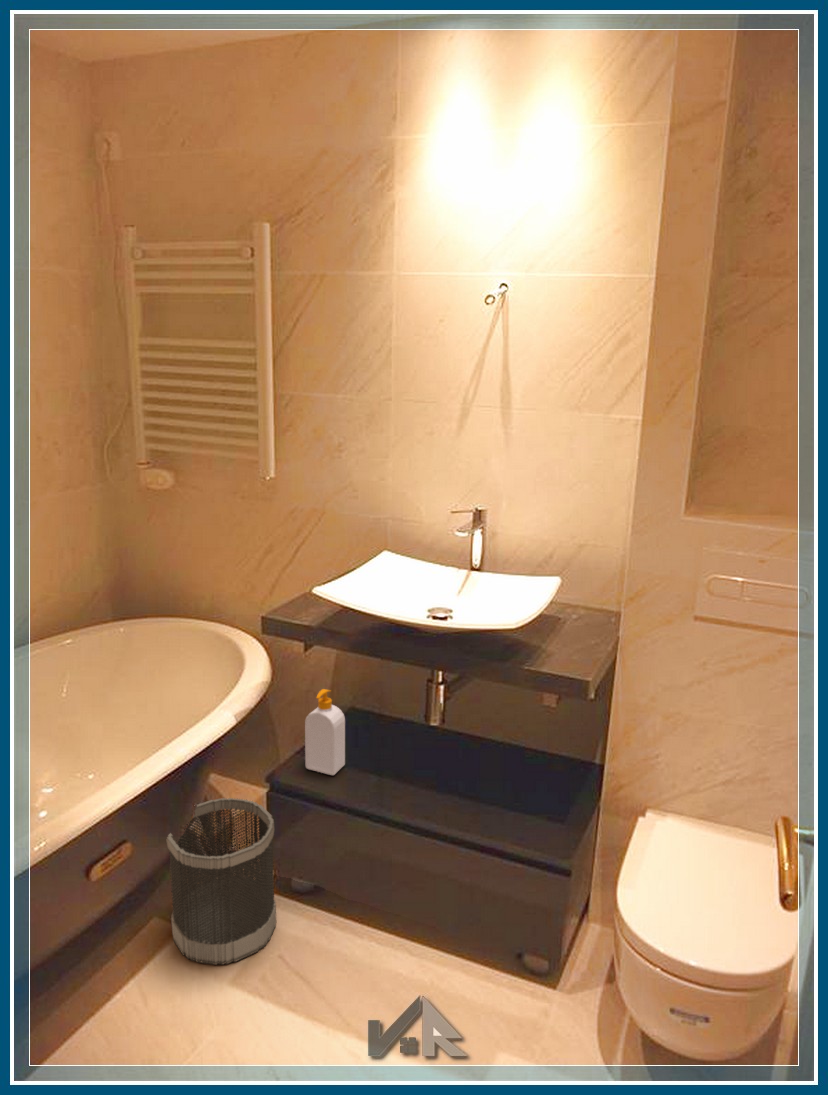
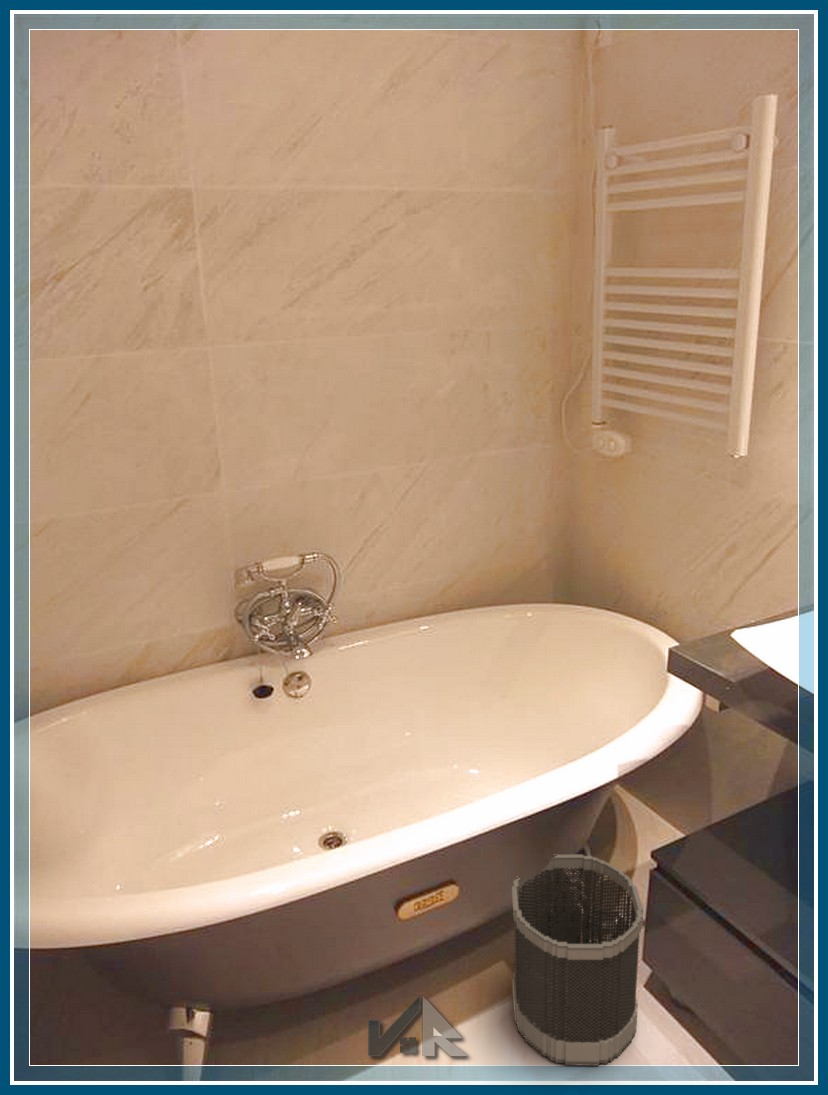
soap bottle: present [305,689,345,775] -> none [707,768,771,887]

